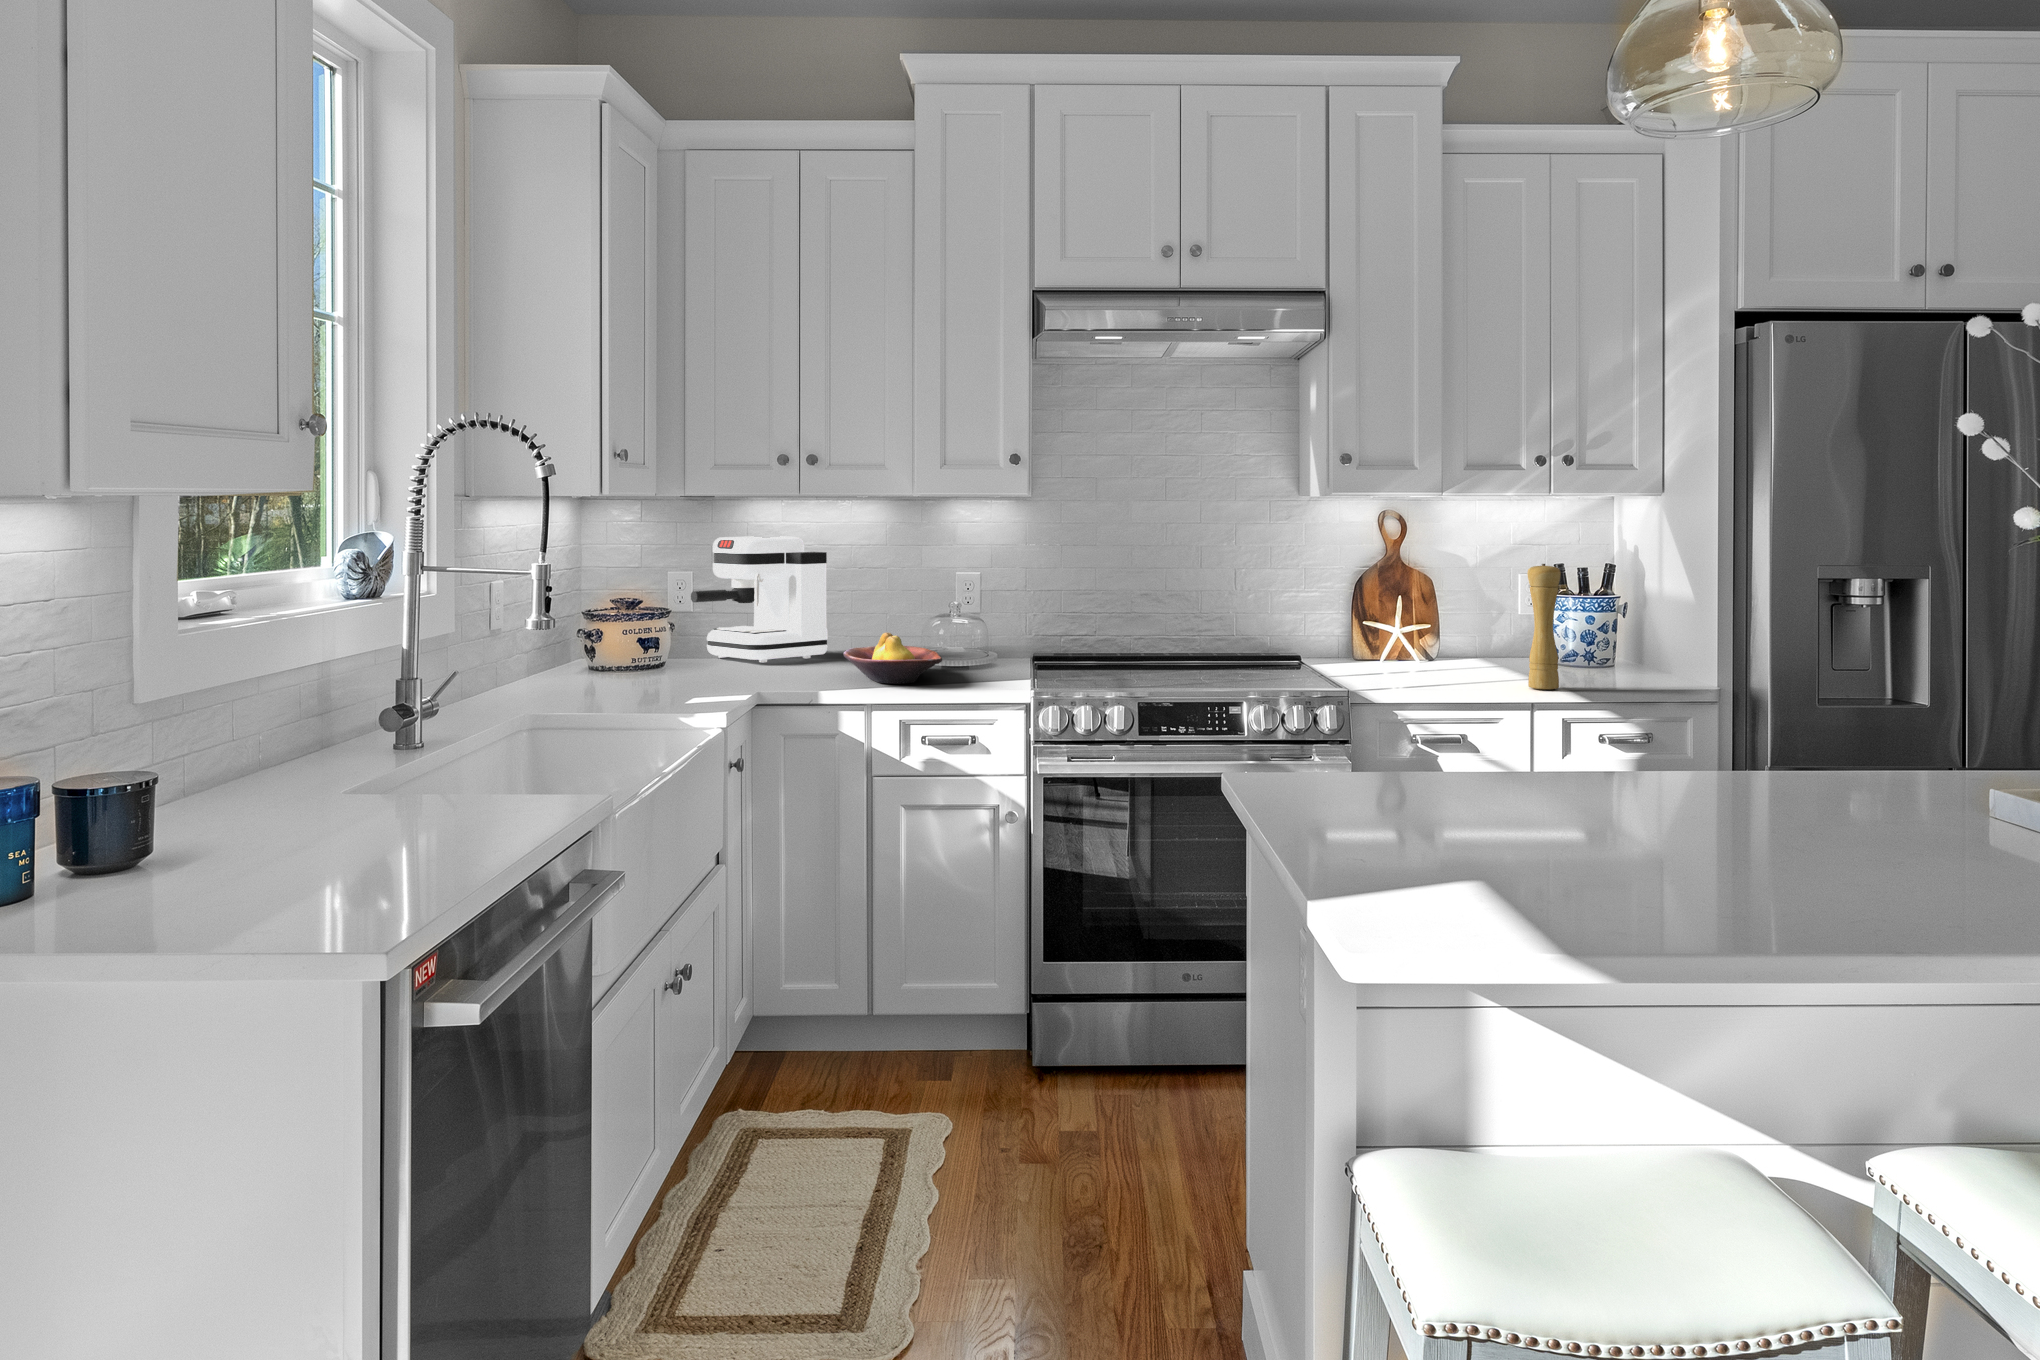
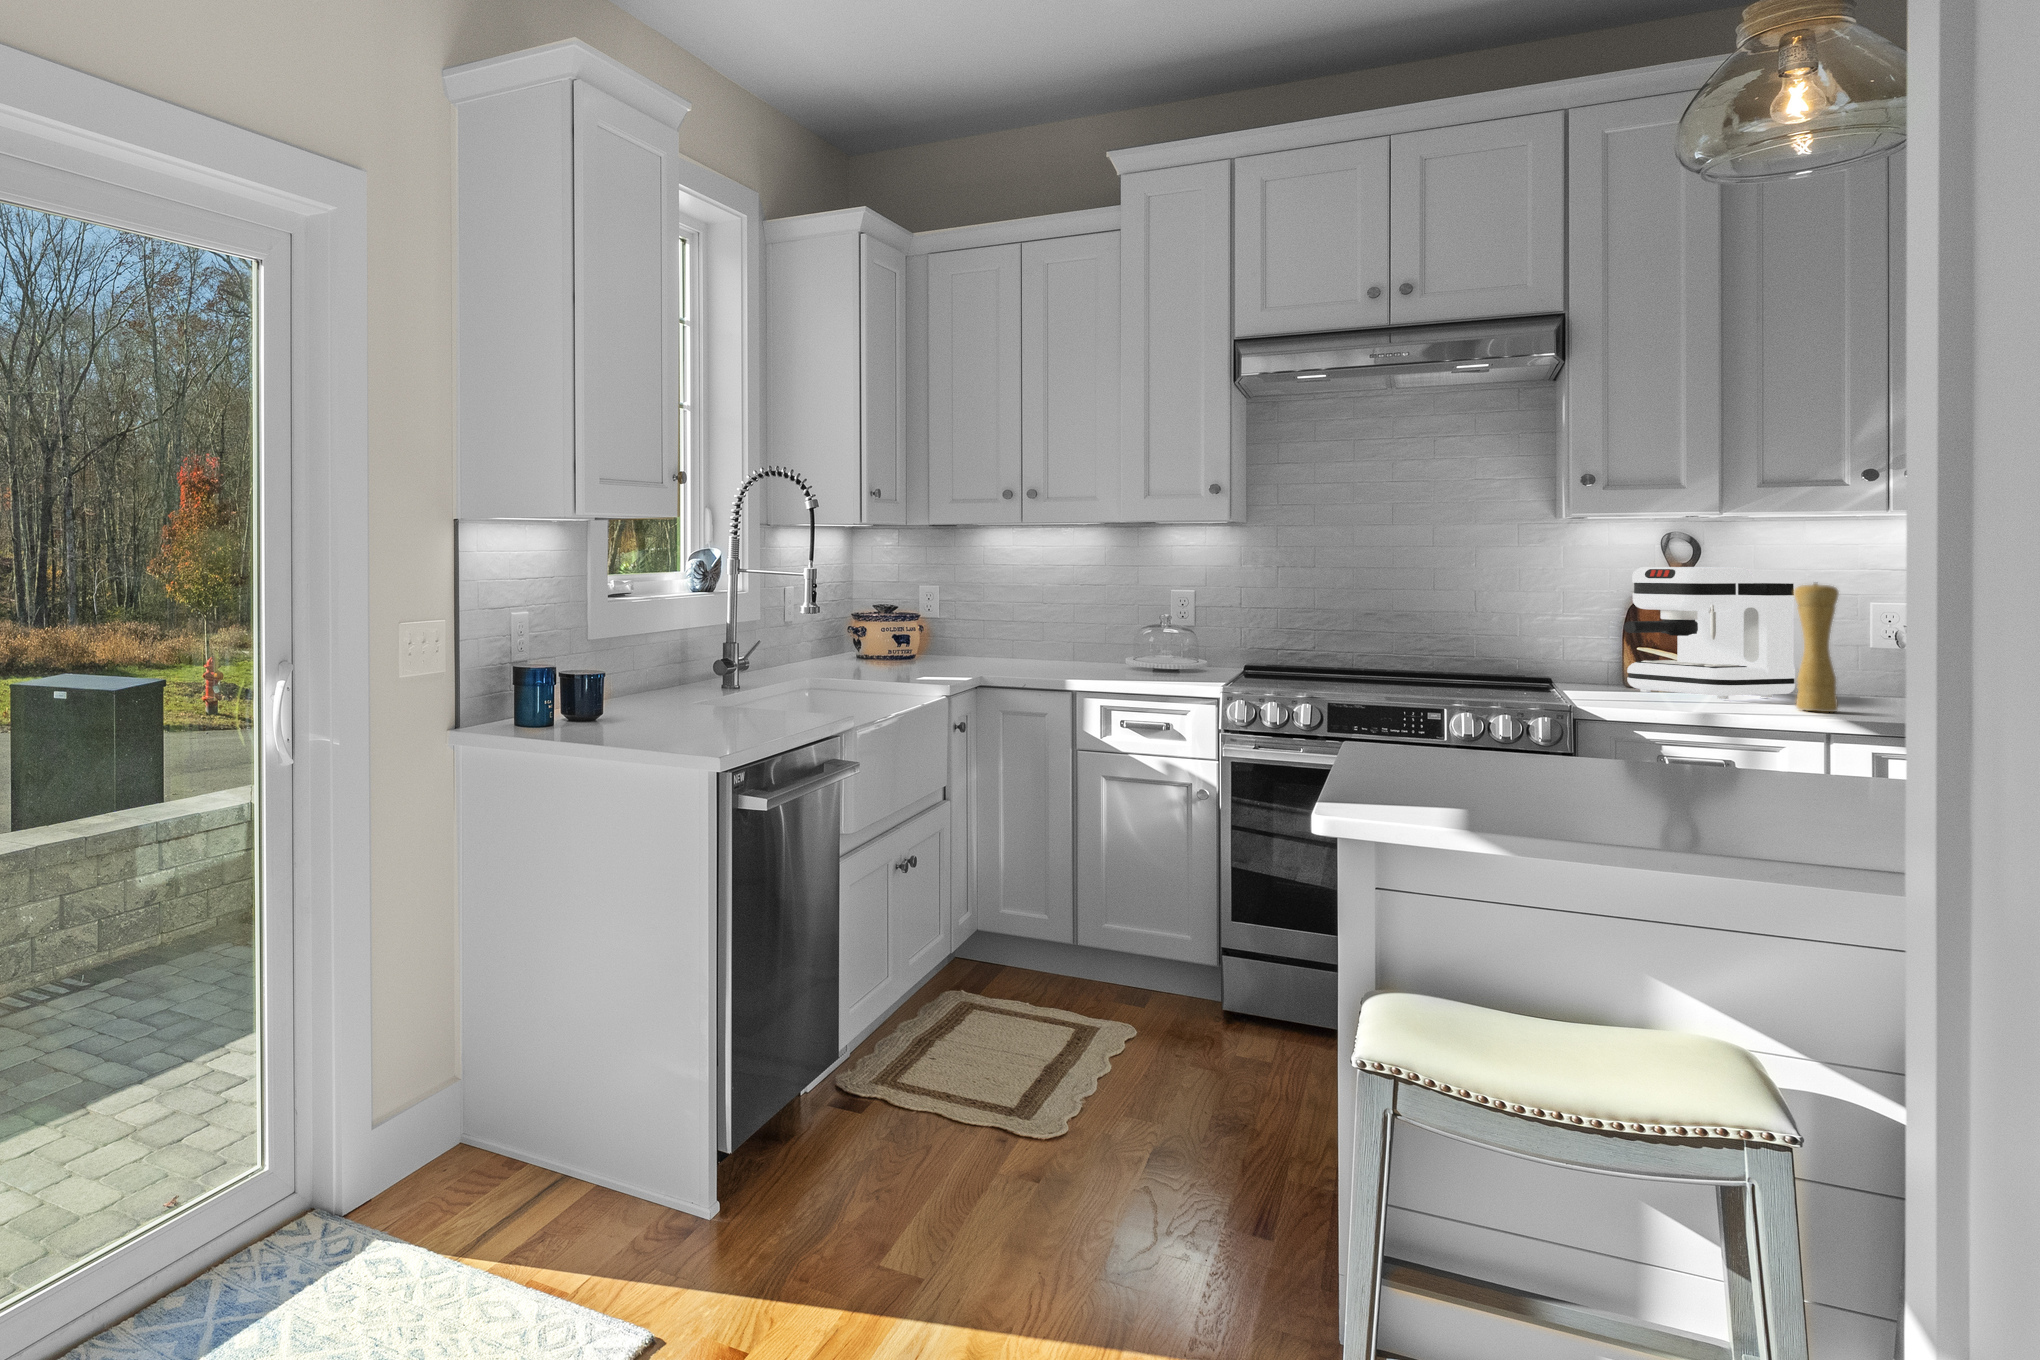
coffee maker: present [691,536,828,663] -> present [1624,567,1795,699]
fruit bowl: present [843,633,942,684] -> none [1059,636,1144,675]

